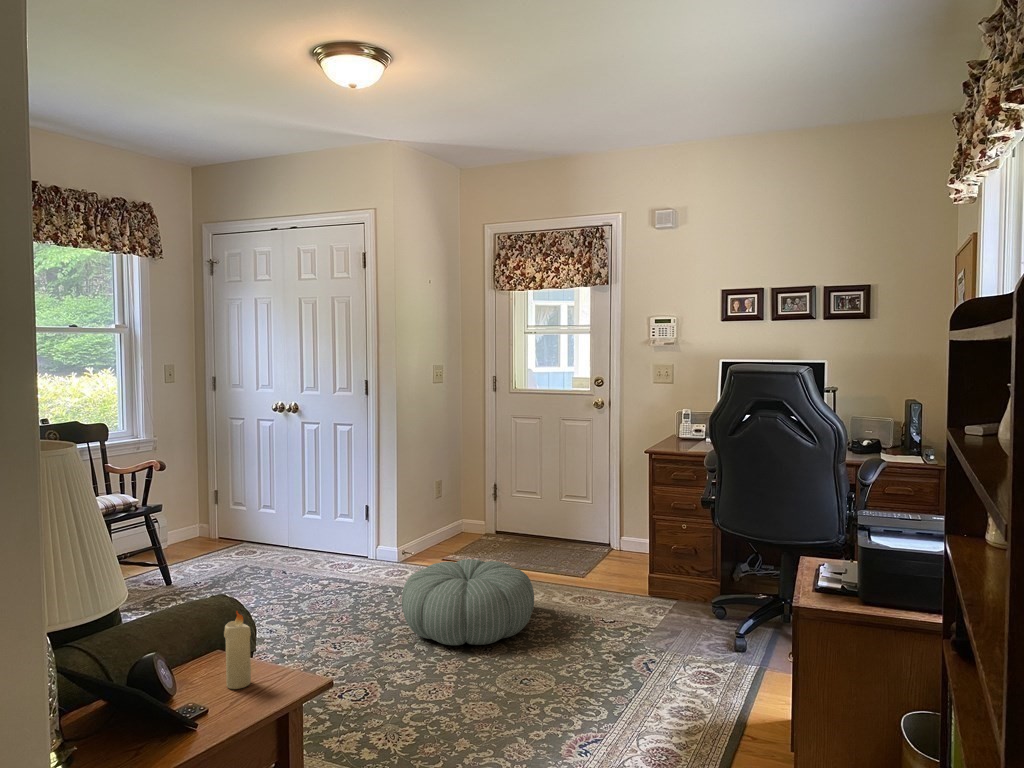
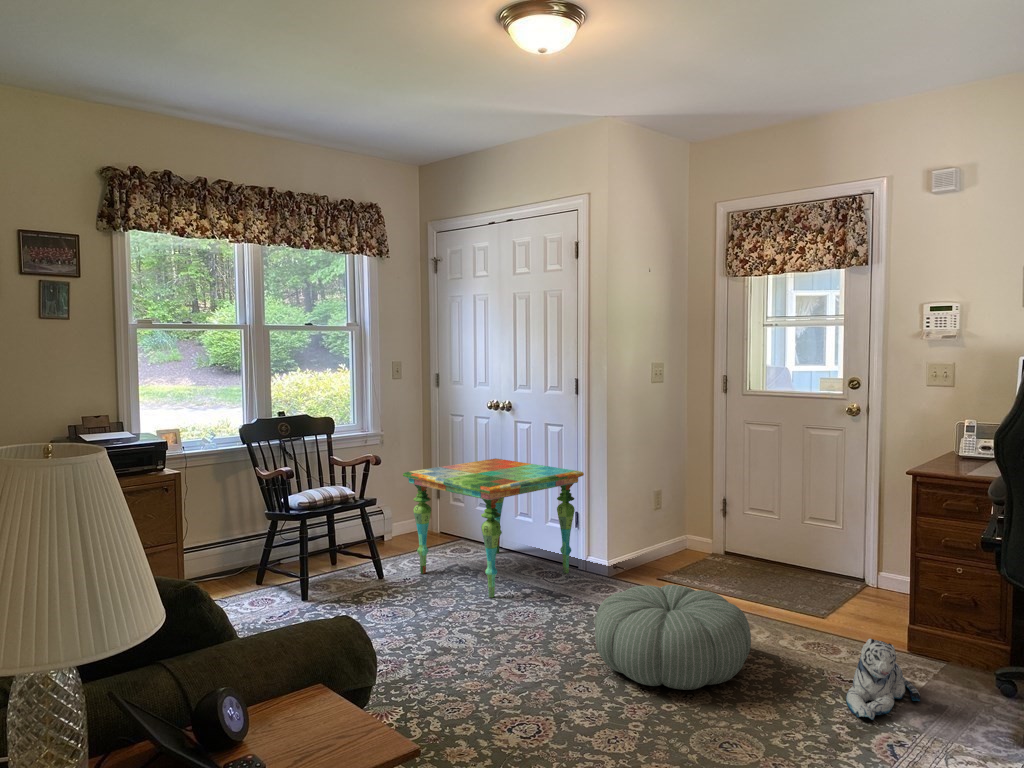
side table: none [191,459,374,591] -> present [403,458,584,597]
plush toy: none [609,584,661,647] -> present [846,639,920,720]
candle: present [224,611,251,689] -> none [299,647,330,738]

